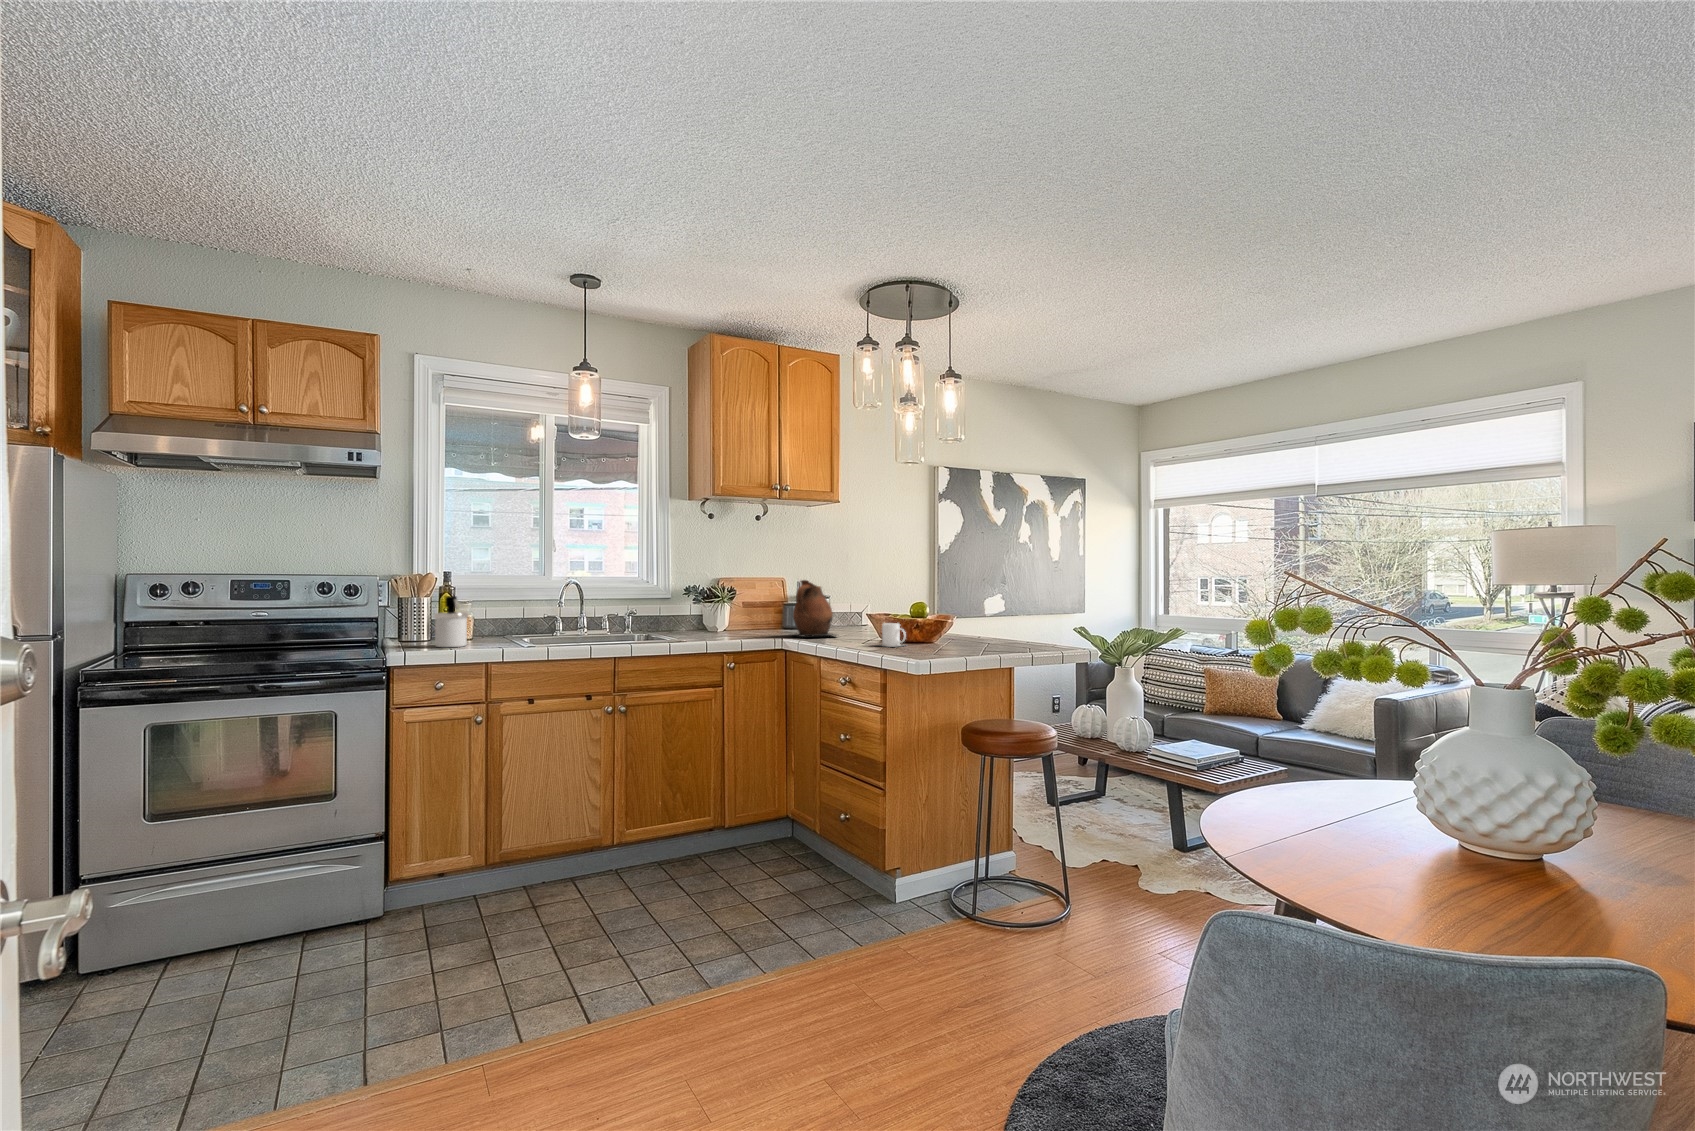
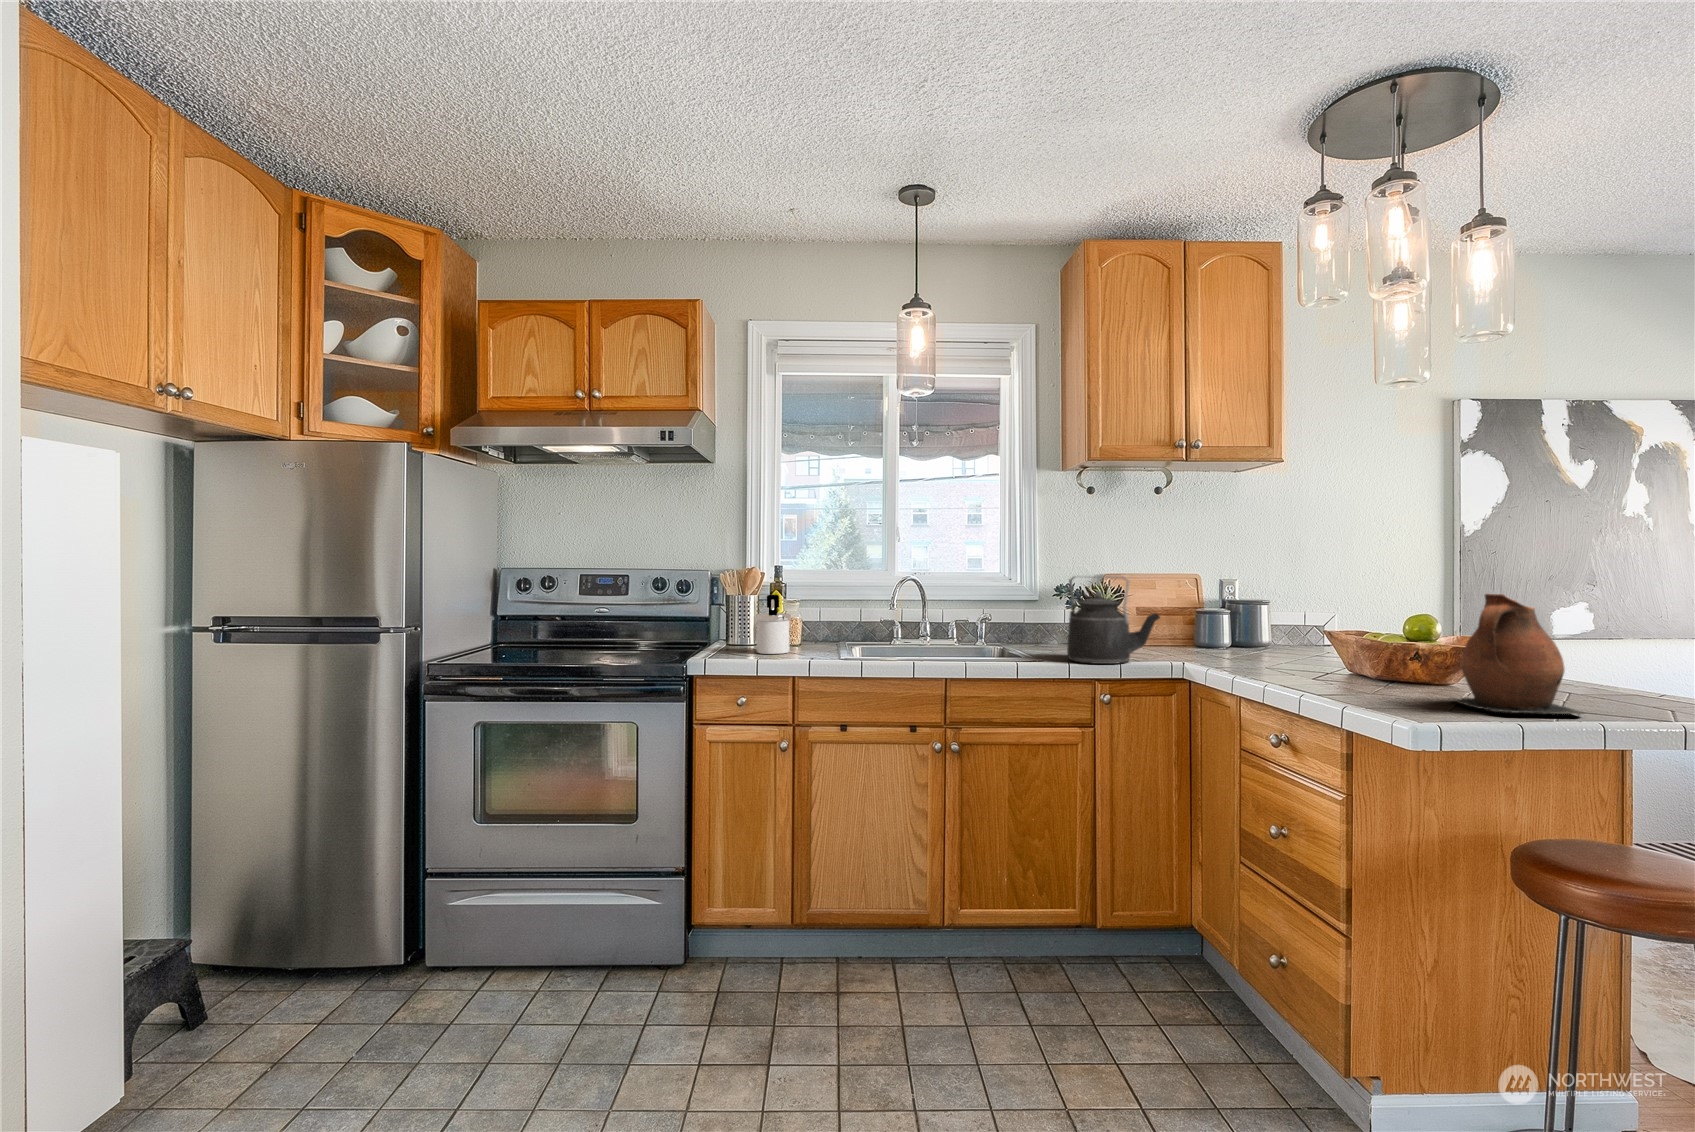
kettle: none [702,578,768,640] -> present [1067,576,1160,664]
ceramic pitcher: present [793,580,836,637] -> present [1452,594,1584,715]
mug: present [882,623,906,647] -> none [1329,656,1399,698]

